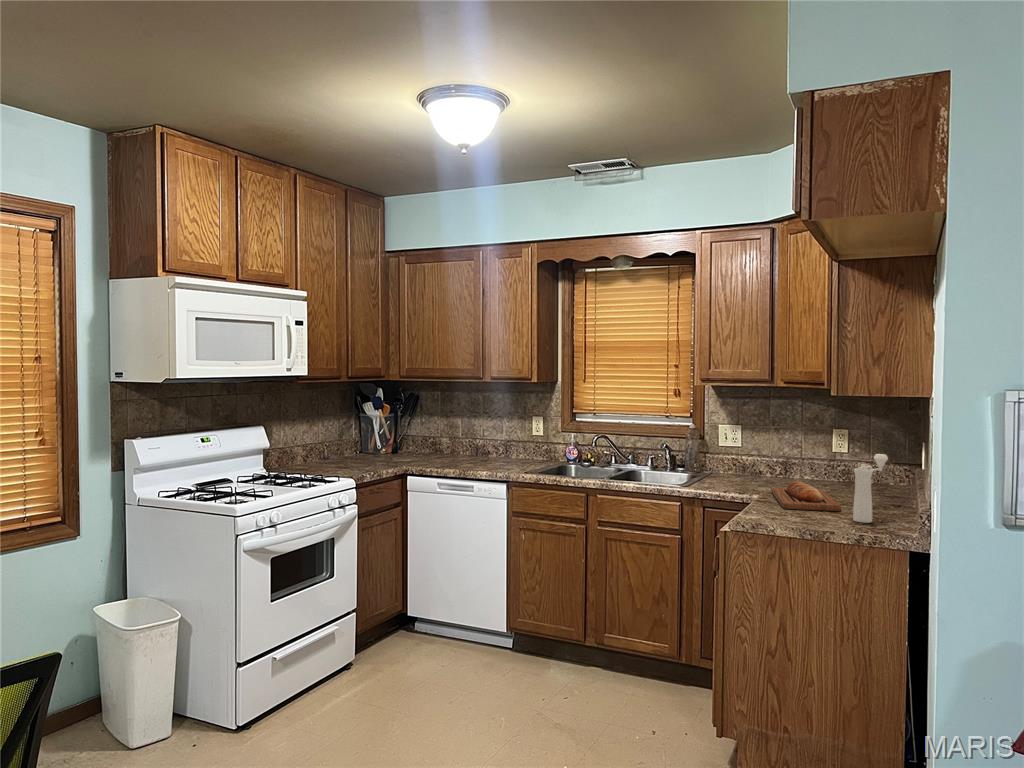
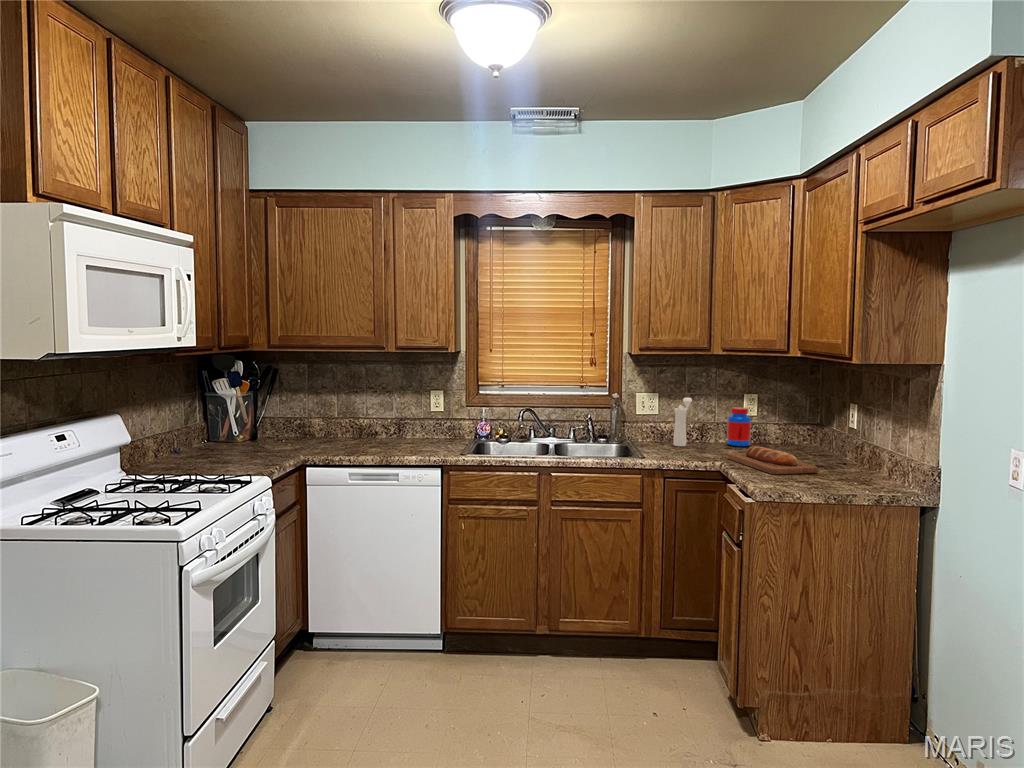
jar: none [805,442,831,484] -> present [727,407,751,447]
pepper mill: present [853,454,888,523] -> present [673,398,692,446]

